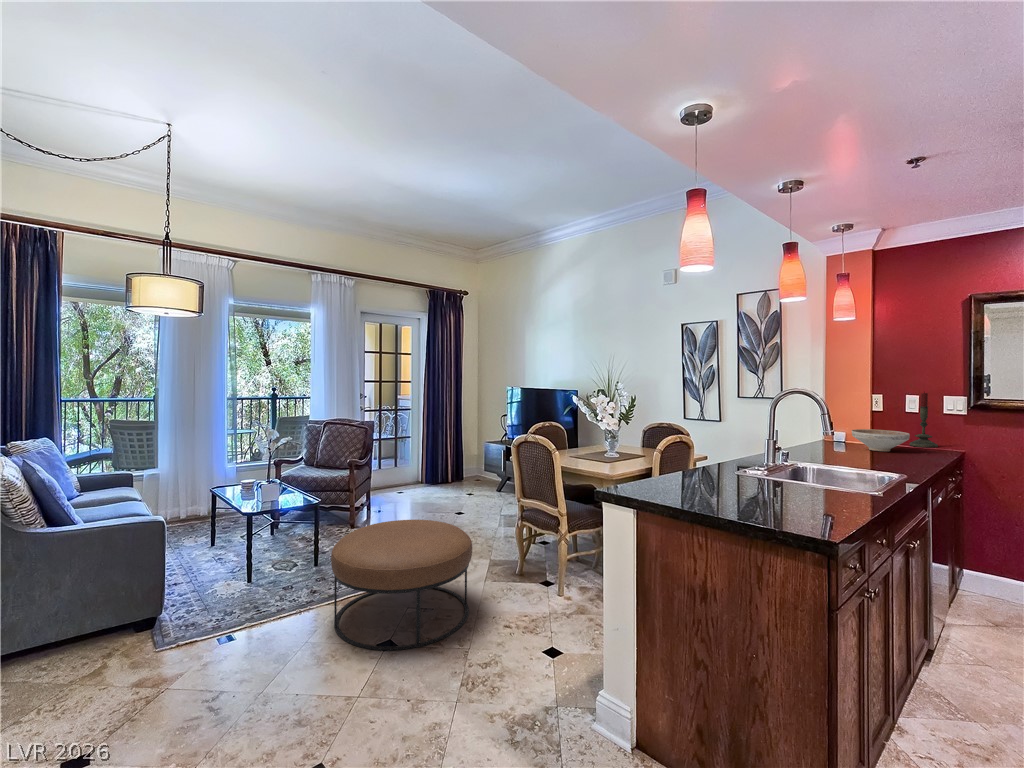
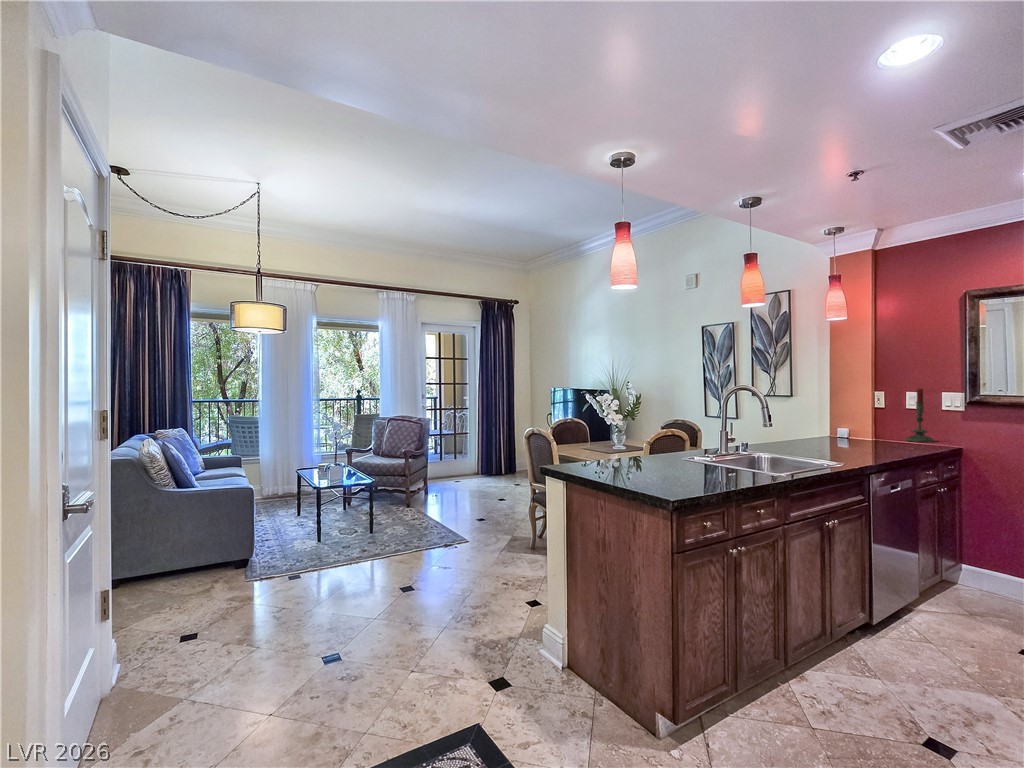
decorative bowl: present [852,429,910,452] -> none [837,424,892,445]
ottoman: present [331,520,472,651] -> none [369,496,481,593]

